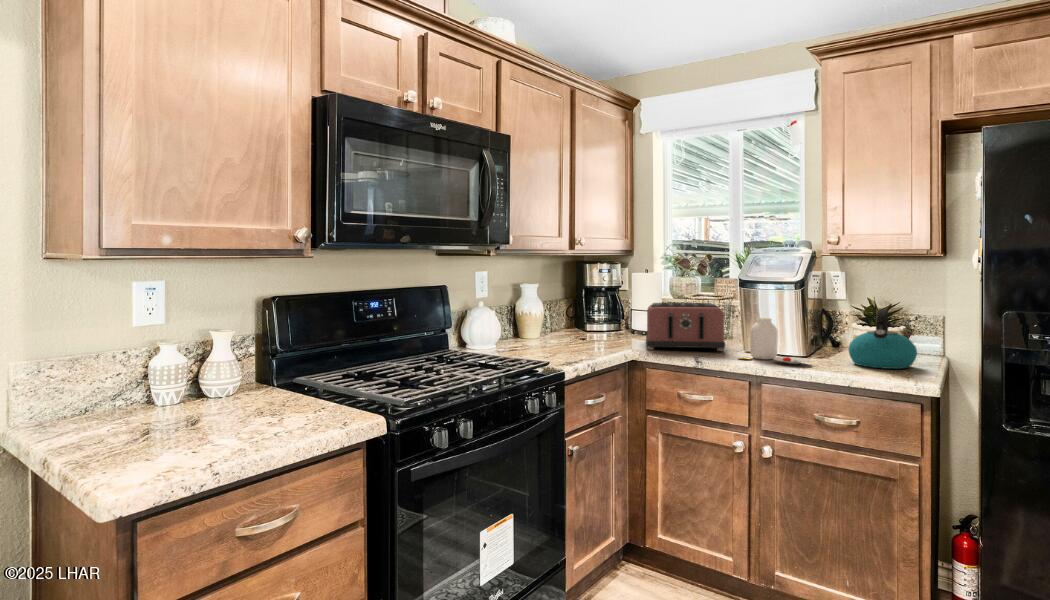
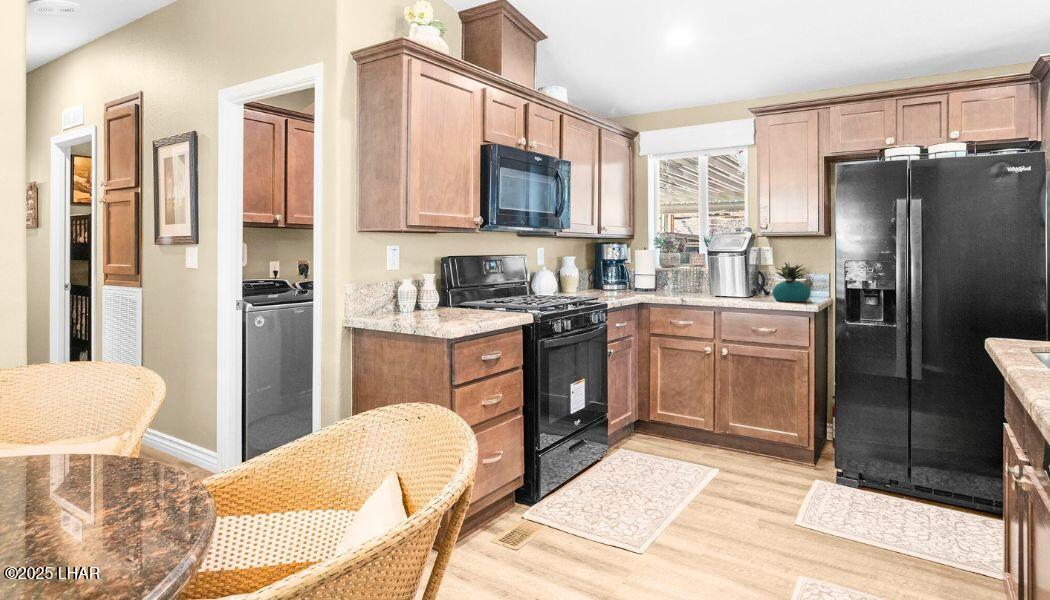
toaster: present [646,303,726,351] -> none [647,268,699,296]
jar: present [738,318,810,364] -> none [706,274,750,300]

